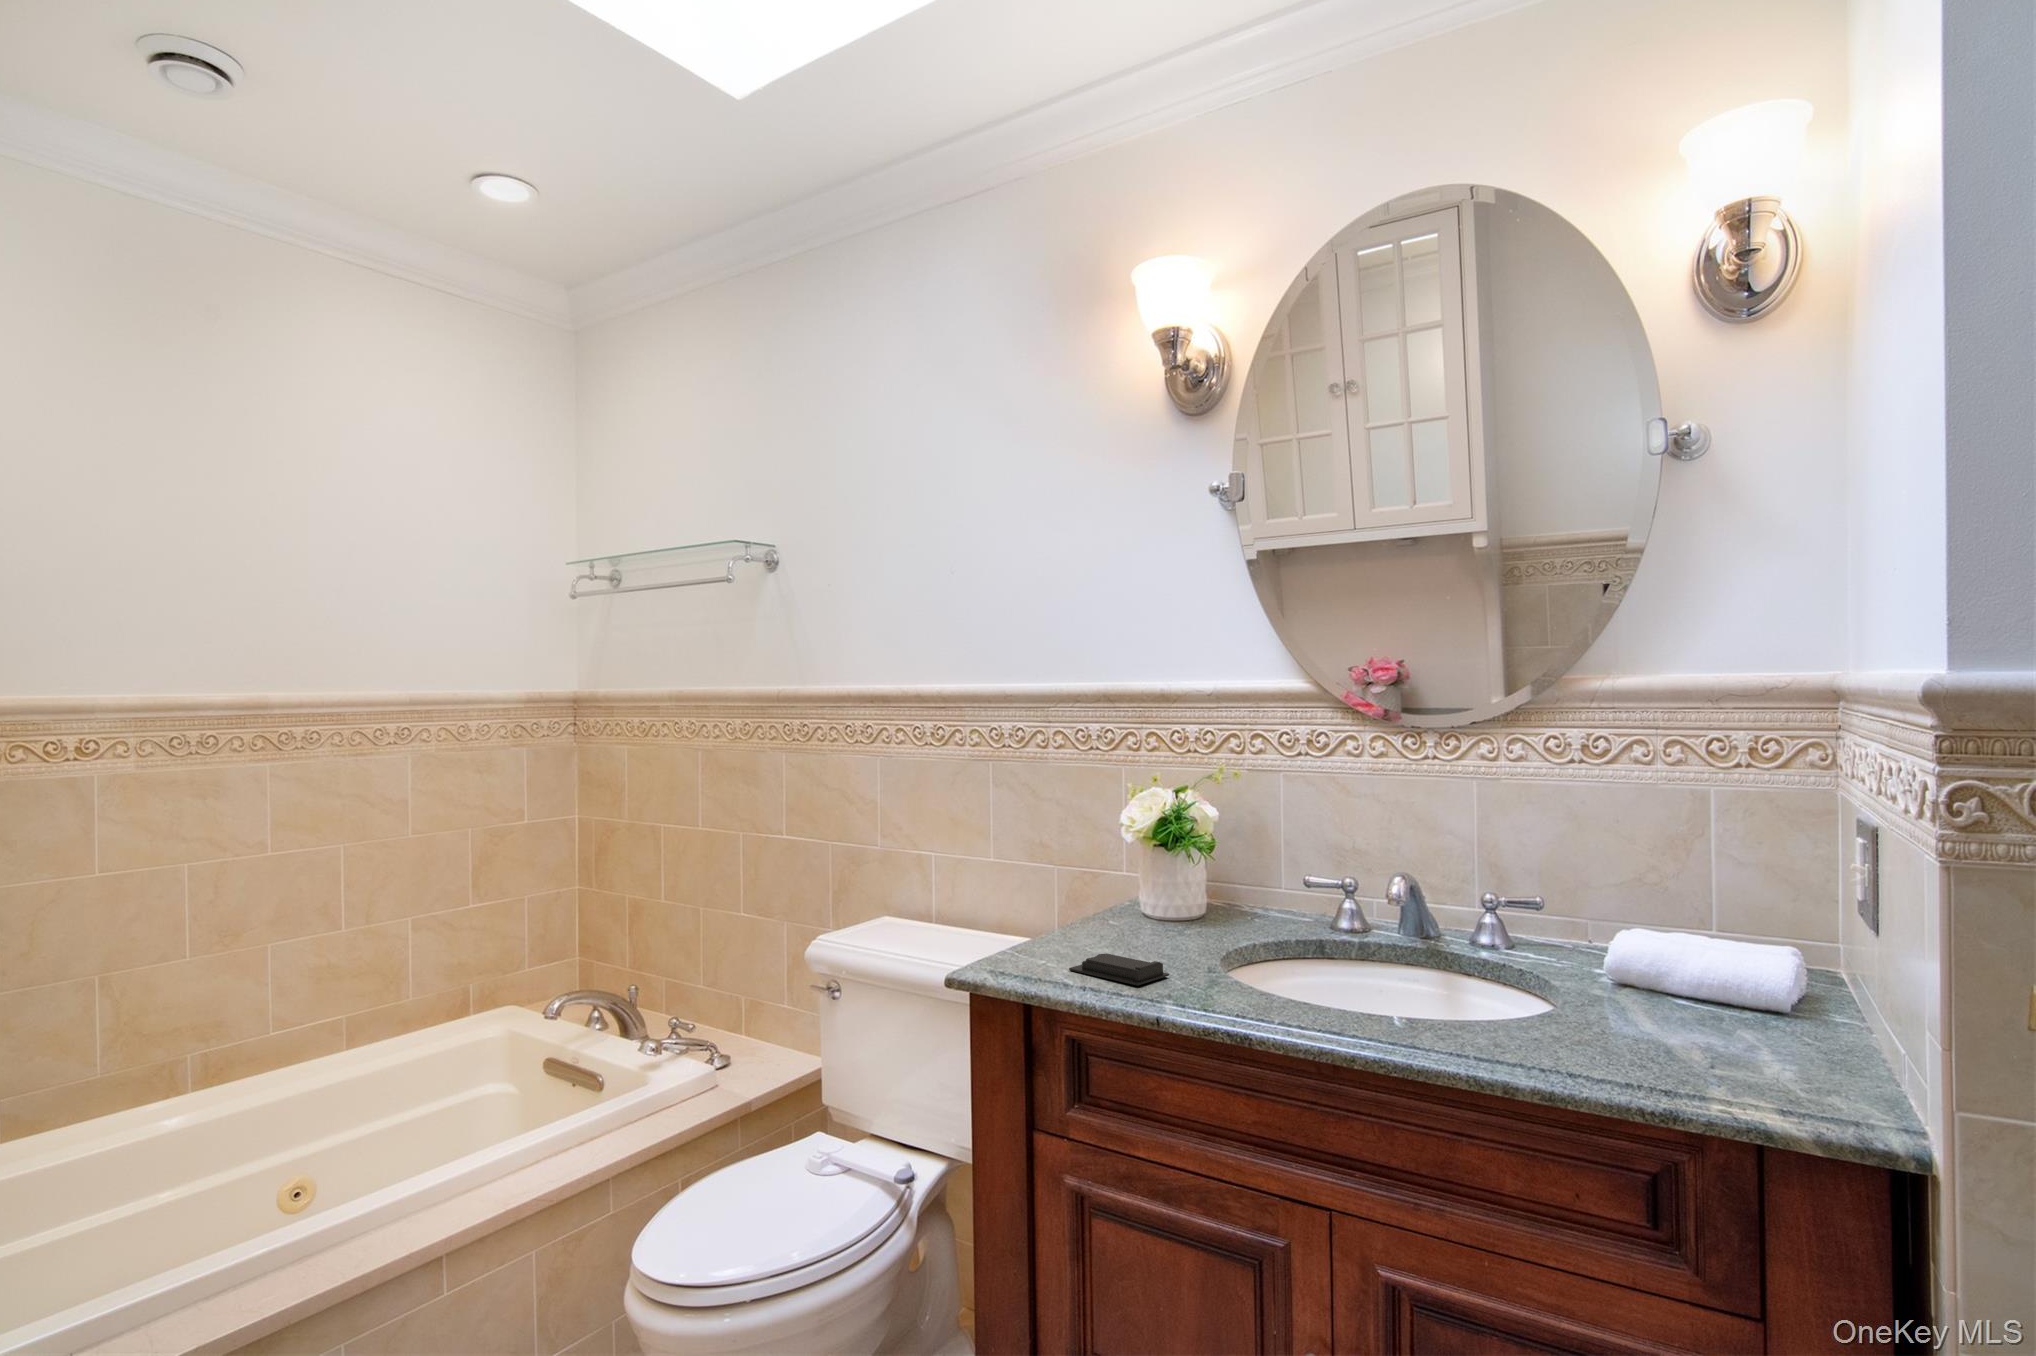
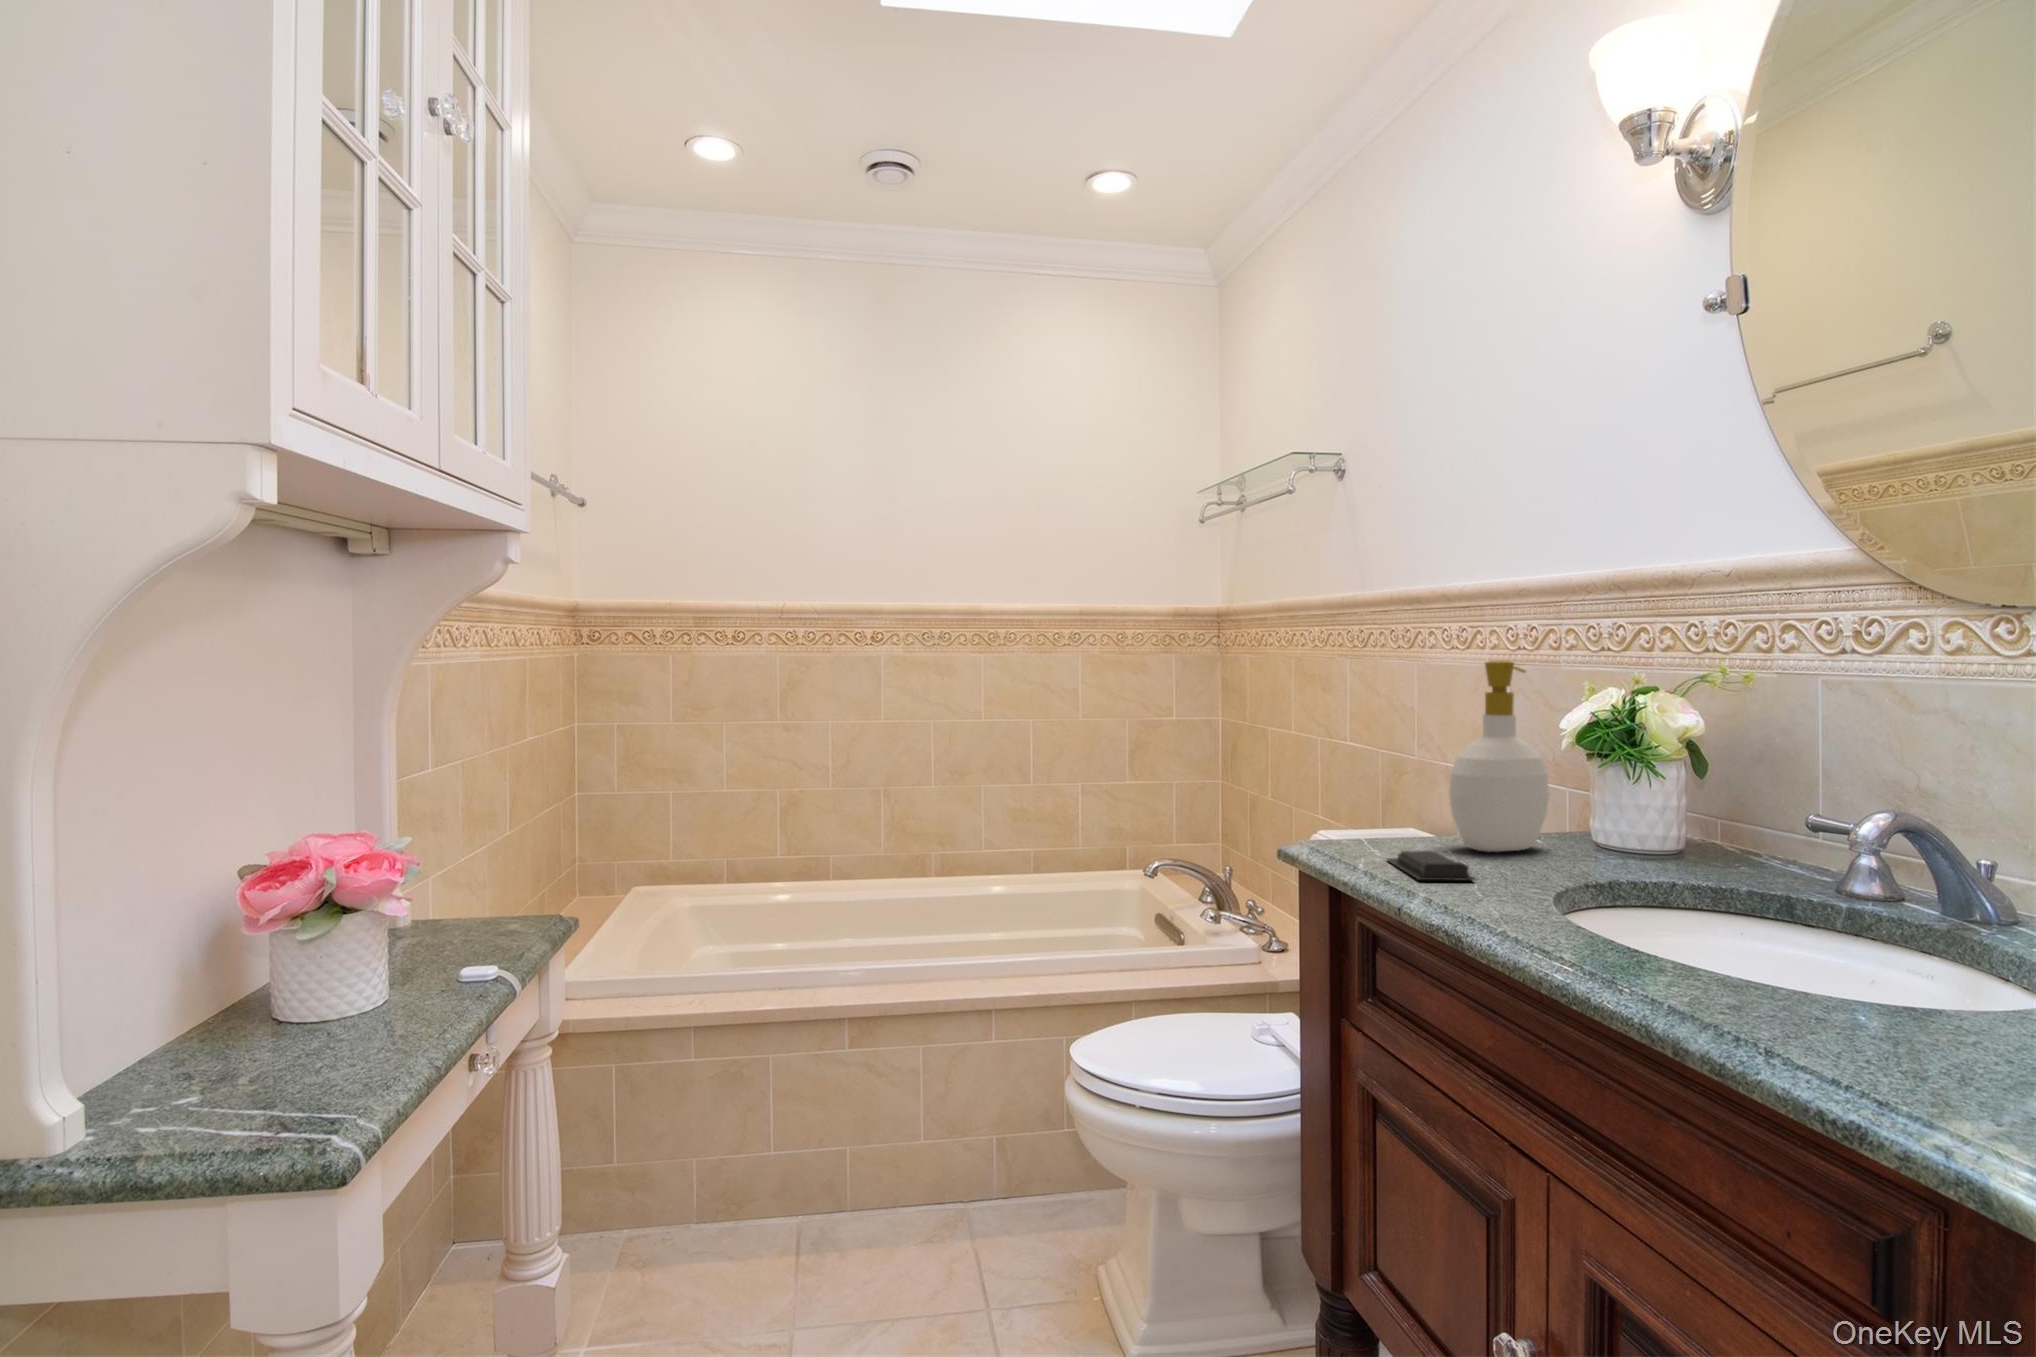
soap bottle: none [1079,770,1142,944] -> present [1449,661,1549,852]

